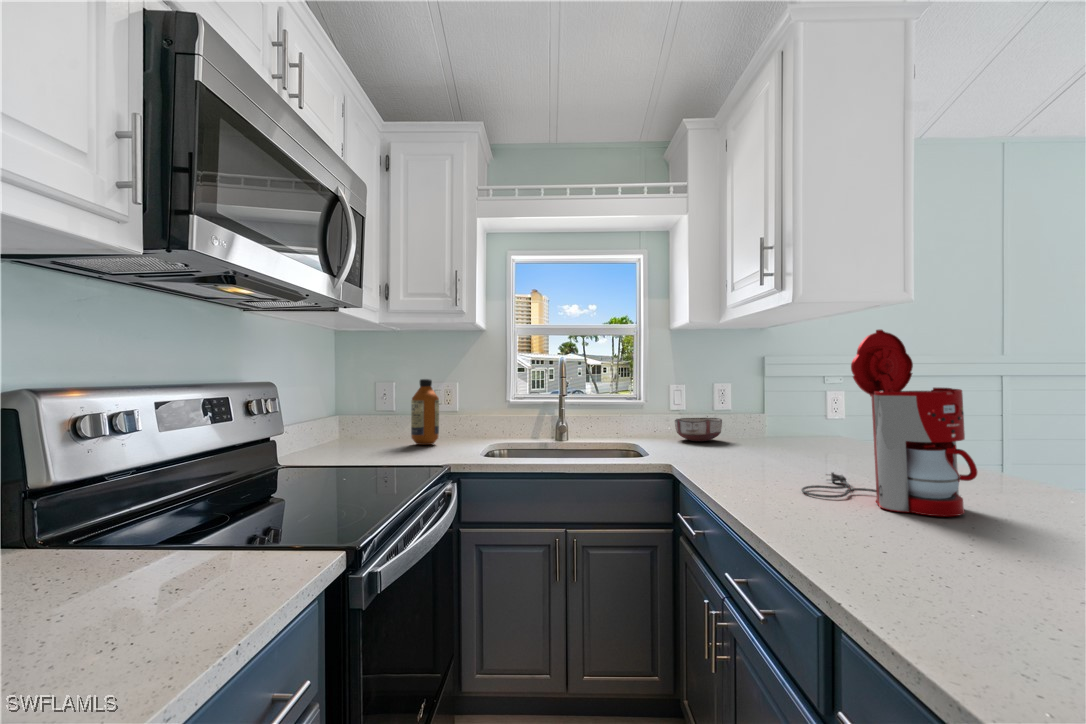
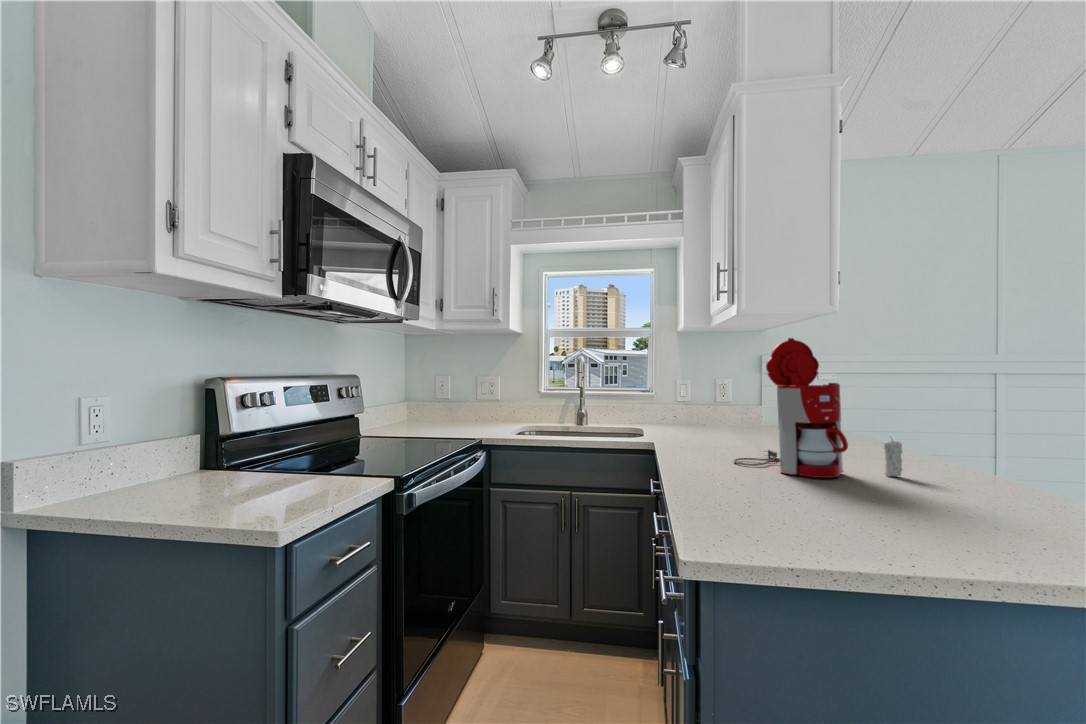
bottle: present [411,379,439,445] -> none [461,374,482,426]
ceramic bowl: present [675,418,722,441] -> none [676,409,717,429]
candle: none [1005,452,1033,508] -> present [884,440,903,476]

